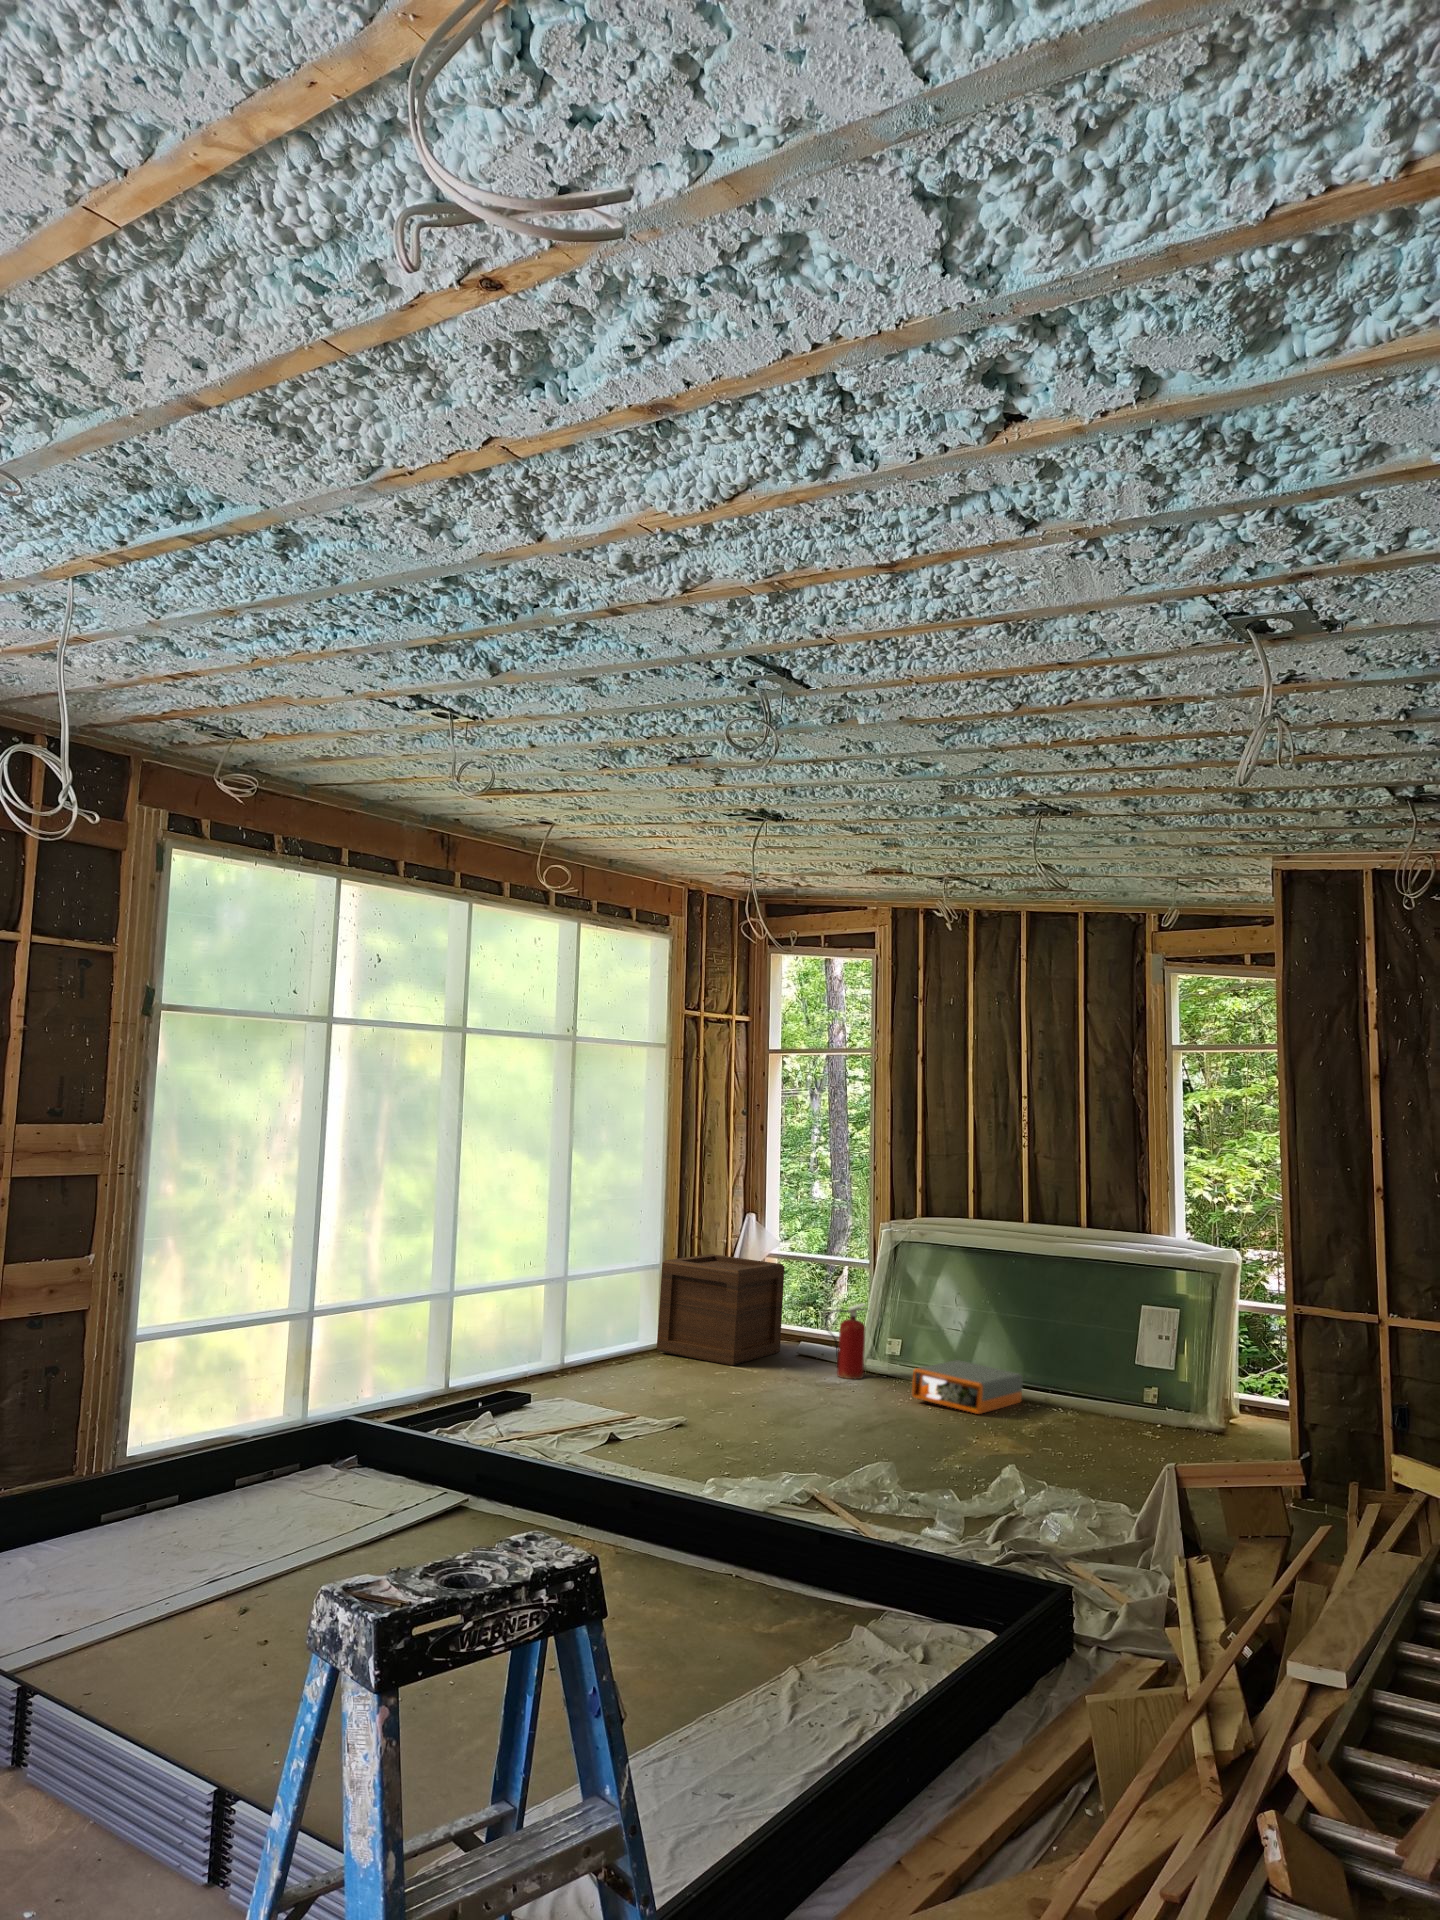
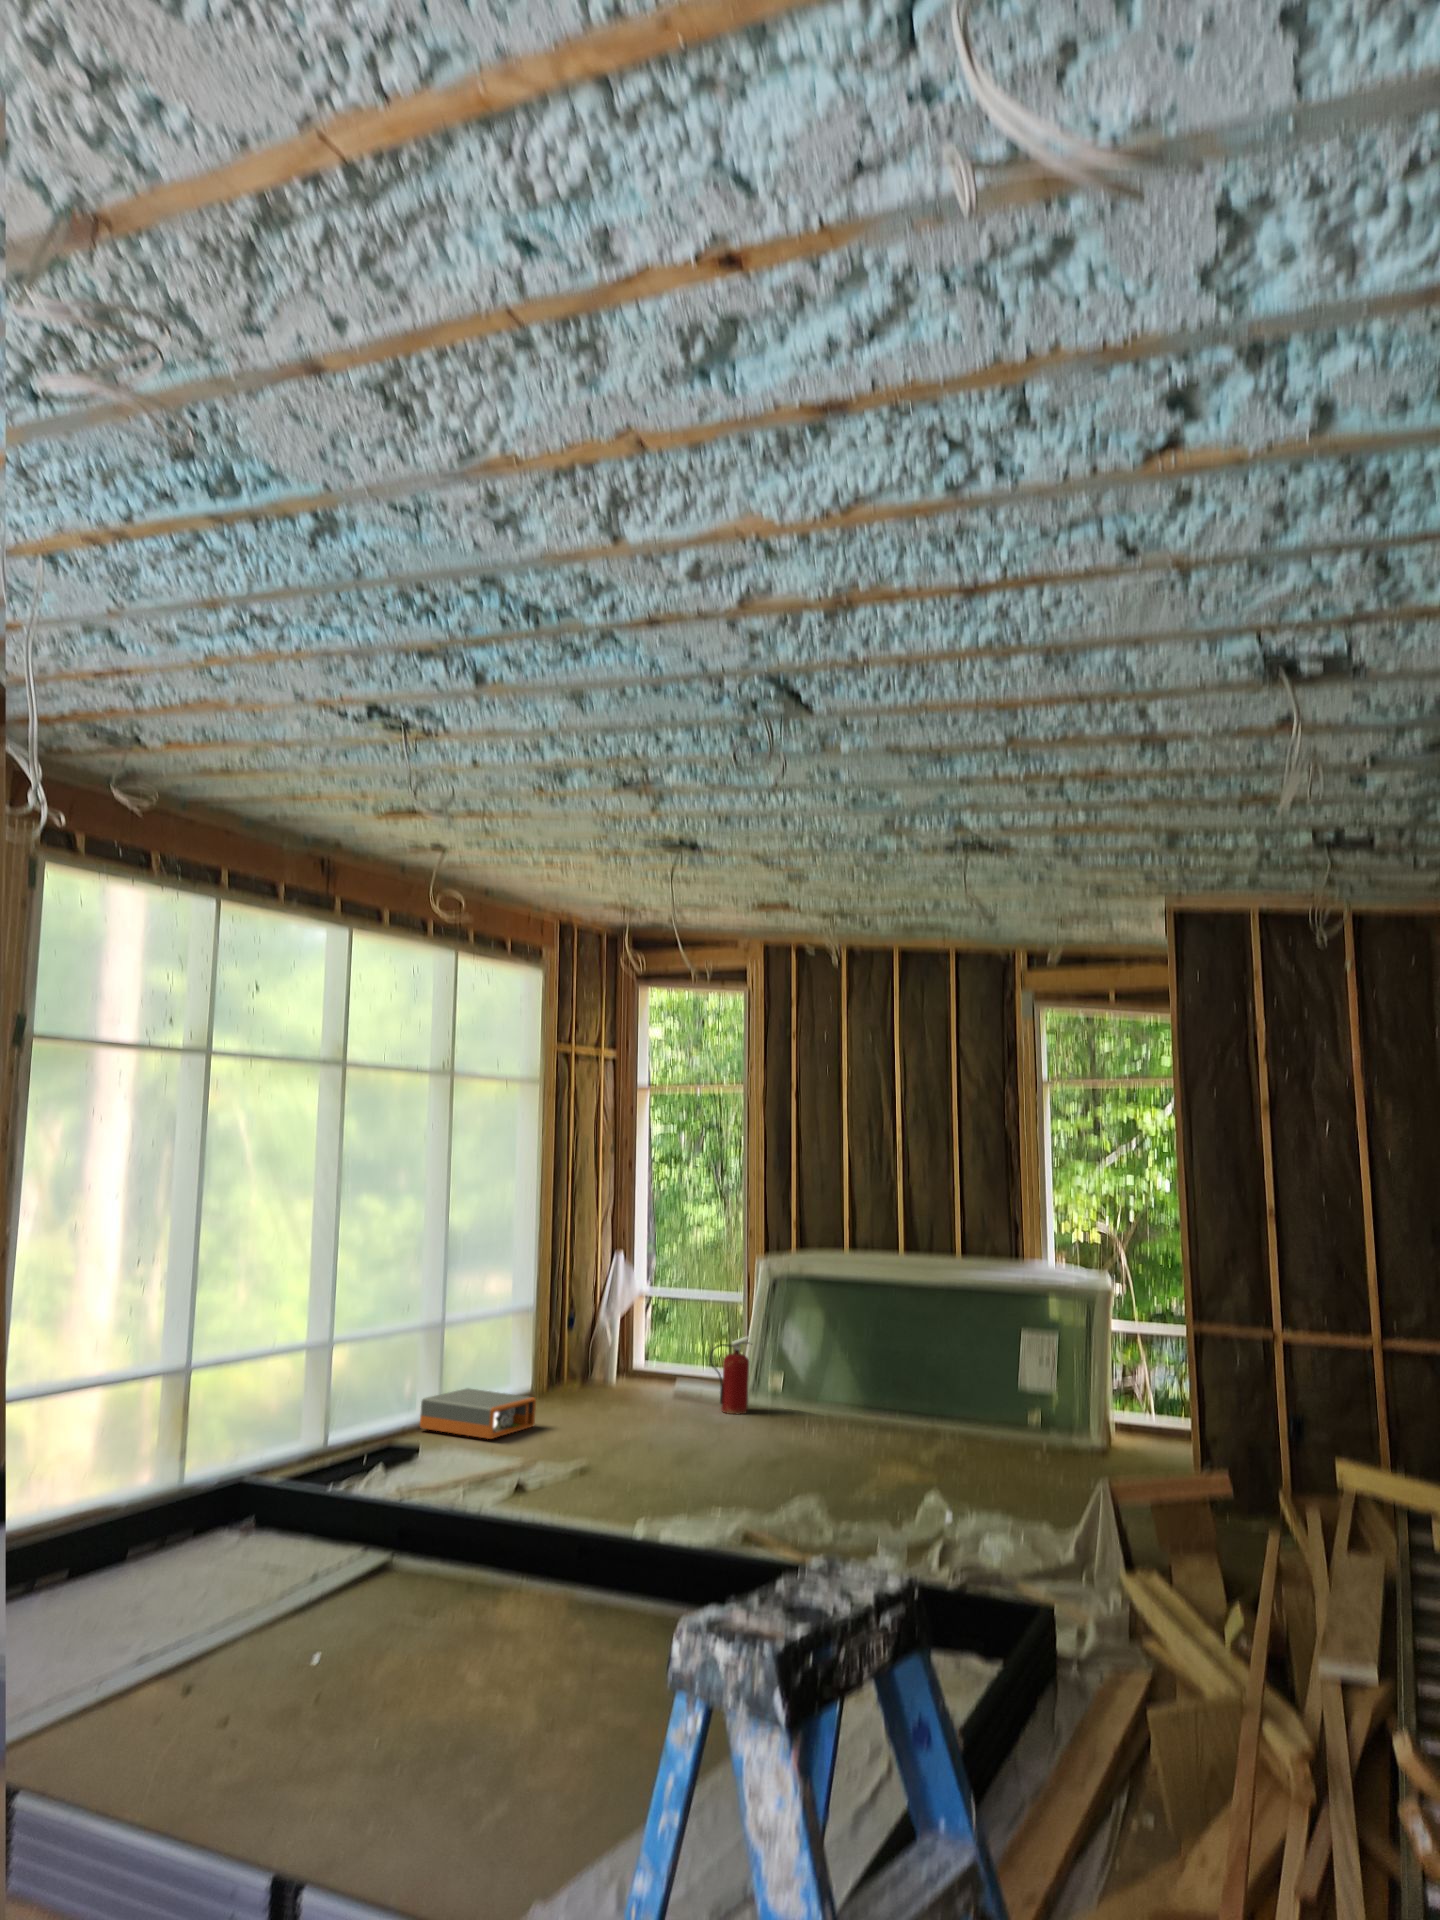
wooden crate: present [657,1254,785,1366] -> none [531,1293,660,1407]
storage box: present [912,1360,1023,1414] -> present [420,1388,536,1439]

